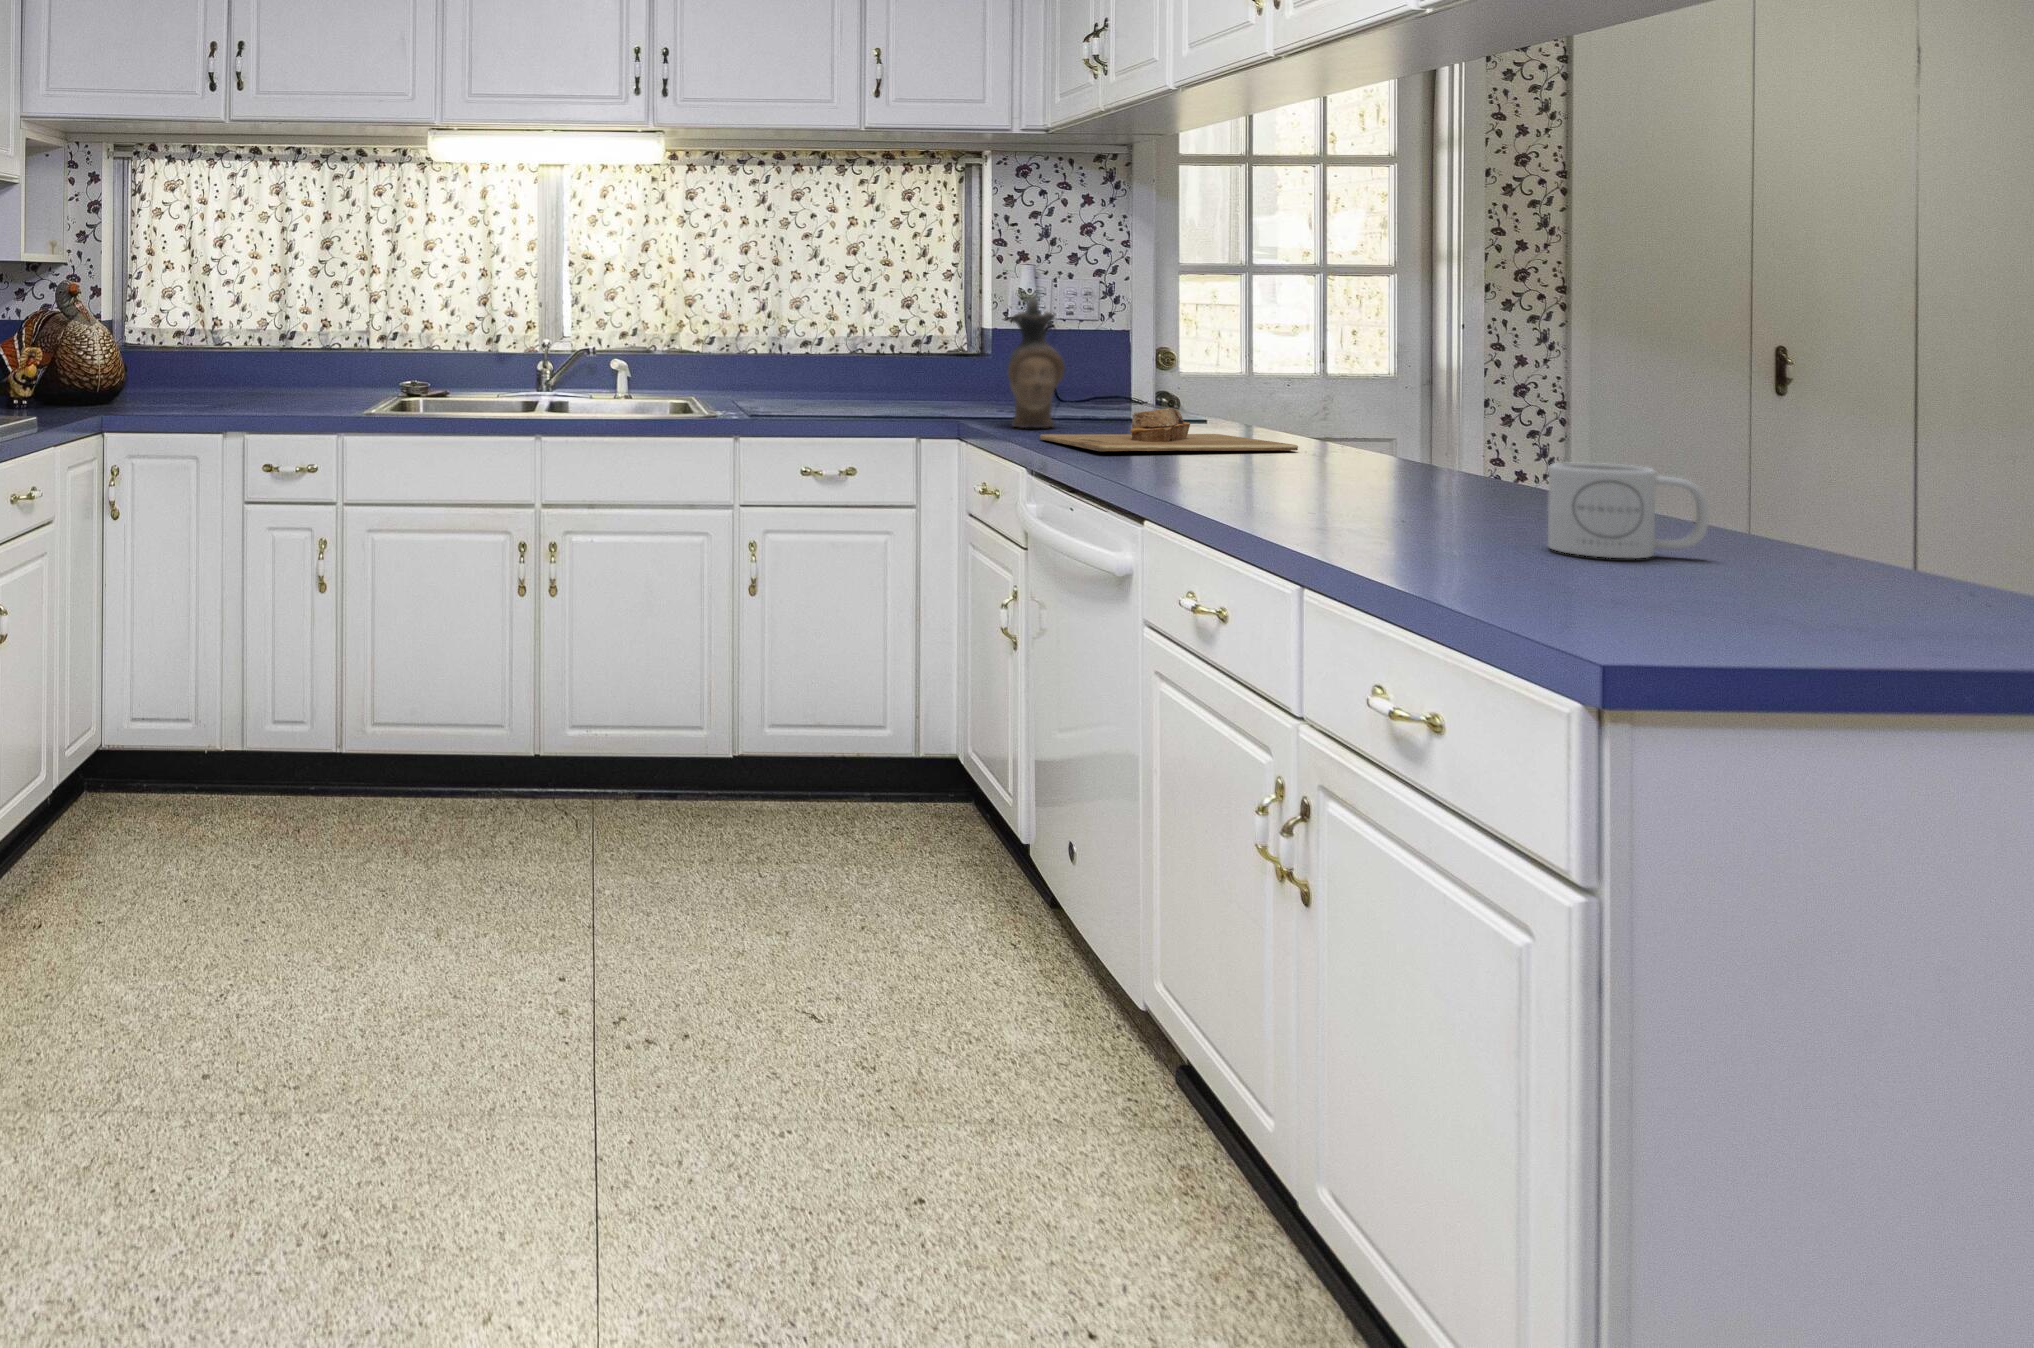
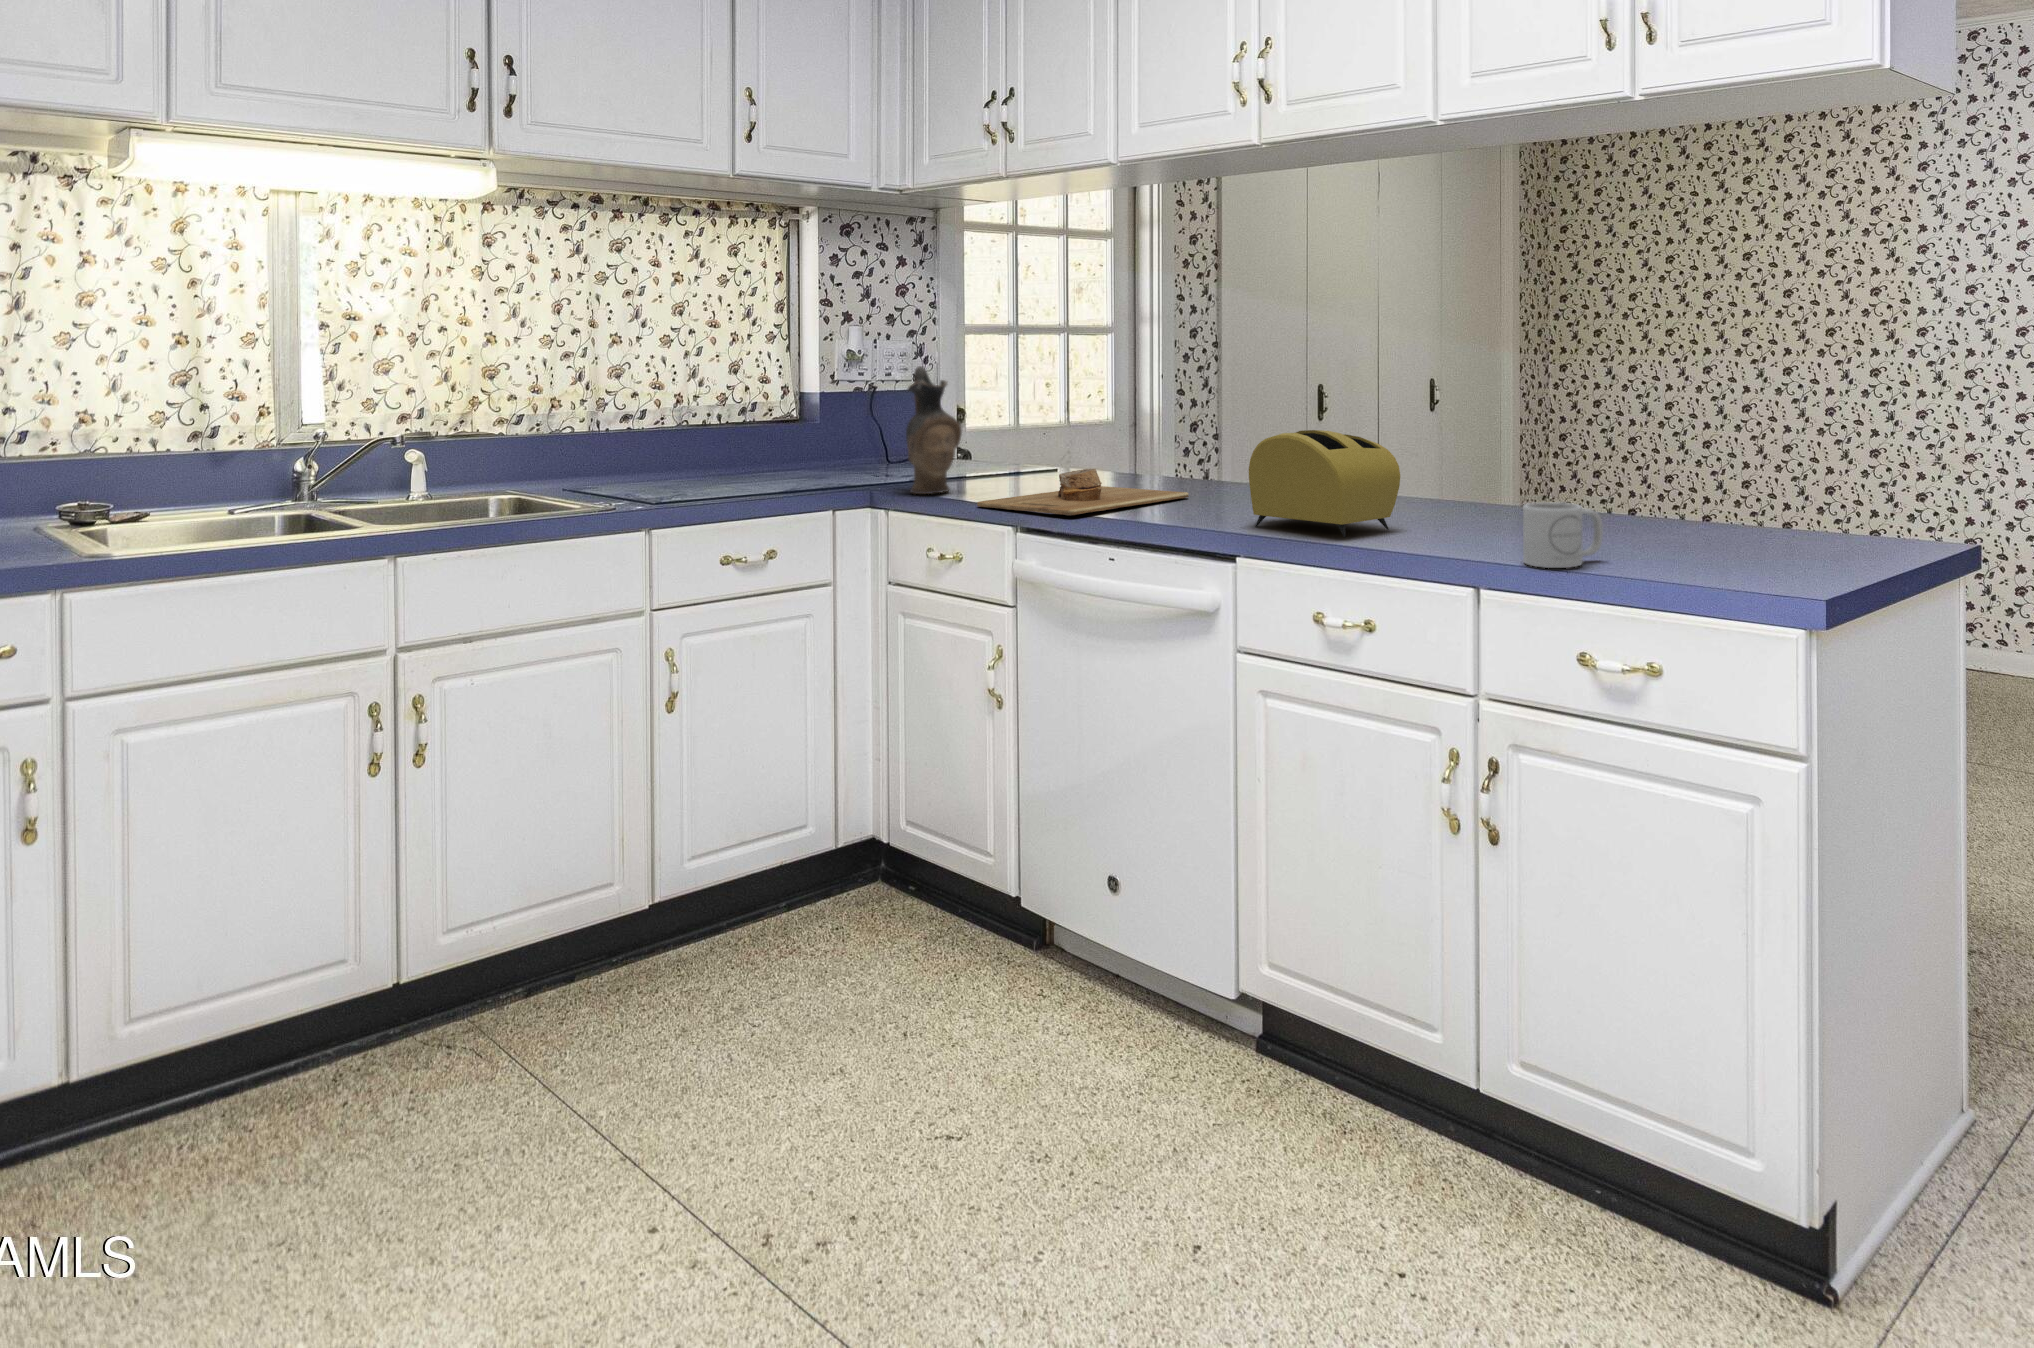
toaster: none [1281,364,1481,498] -> present [1249,430,1400,537]

